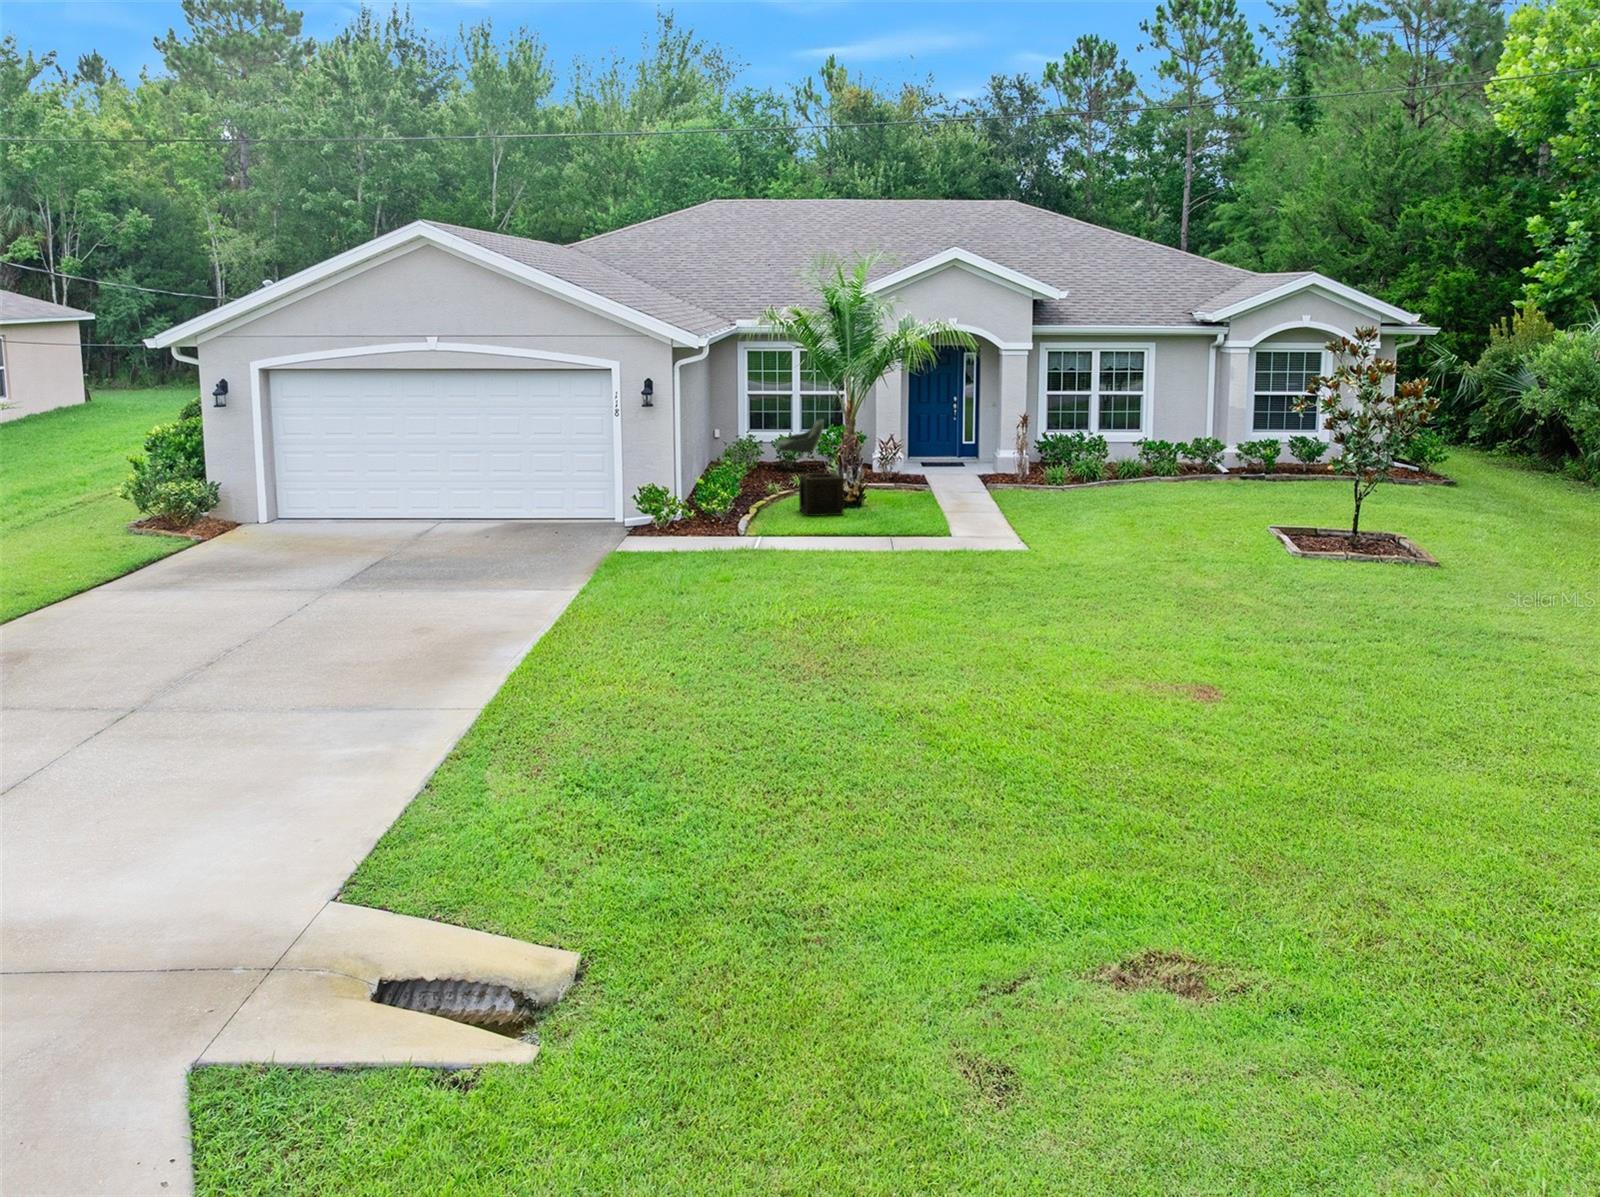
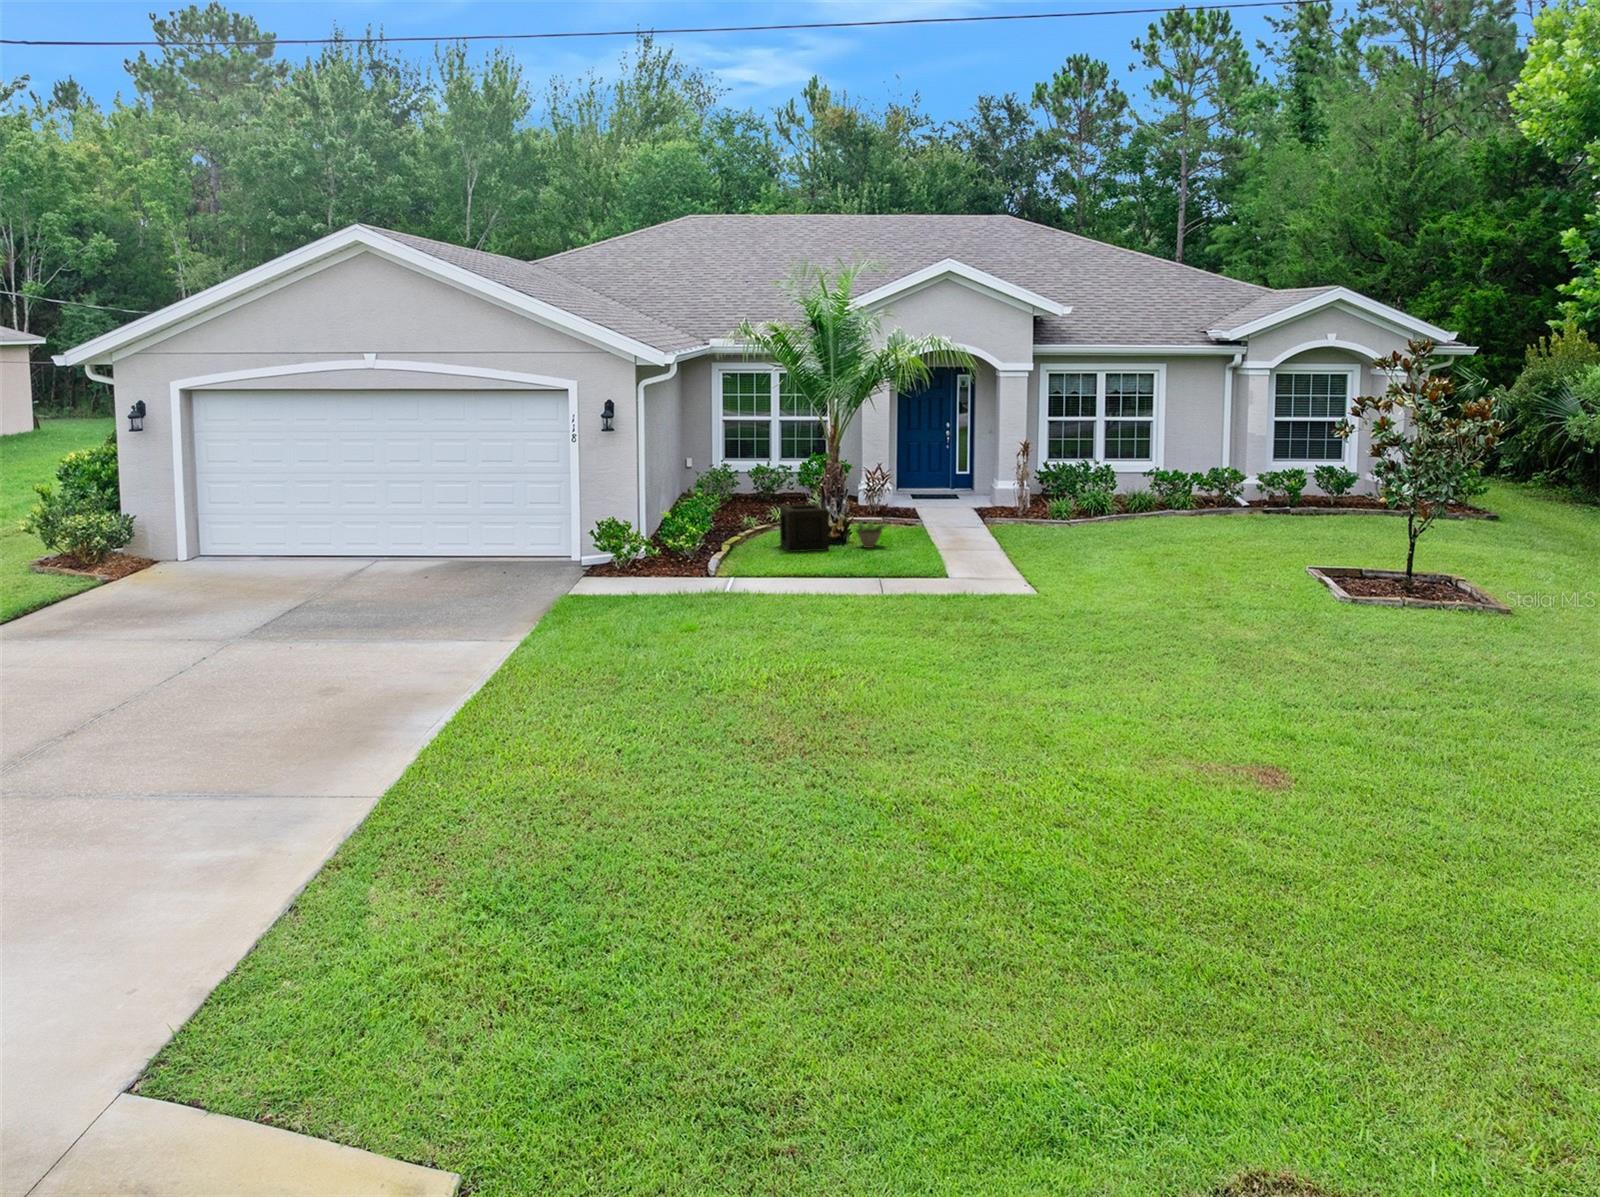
lounge chair: present [776,419,824,474] -> none [756,446,809,506]
decorative plant: none [859,487,899,512] -> present [854,521,889,548]

